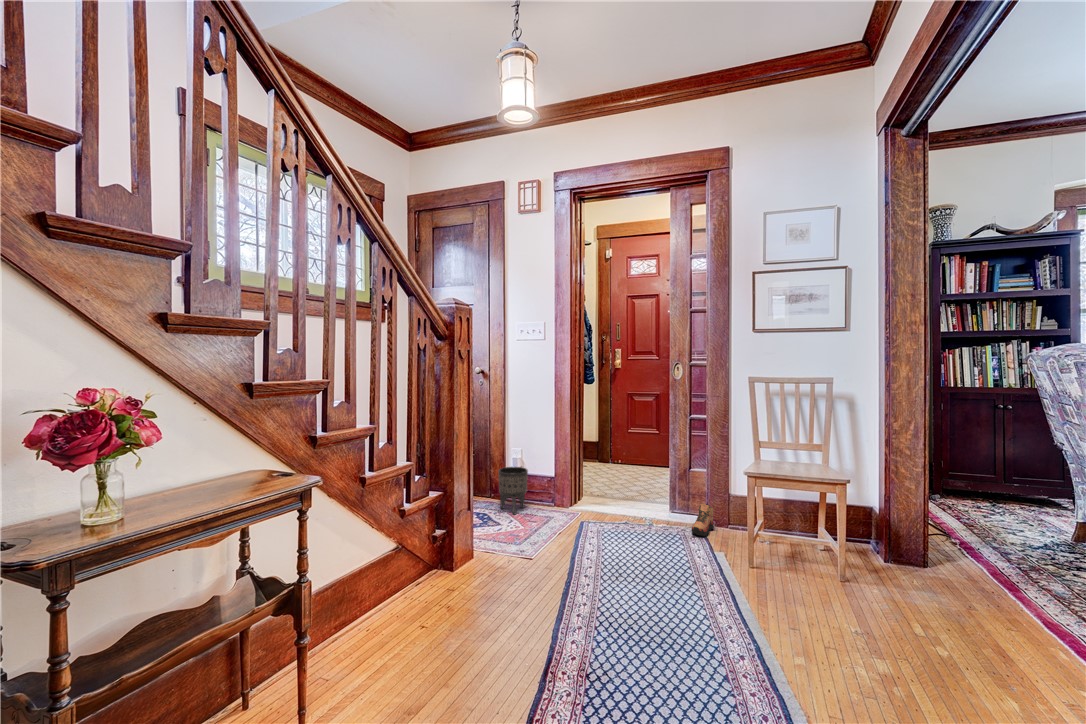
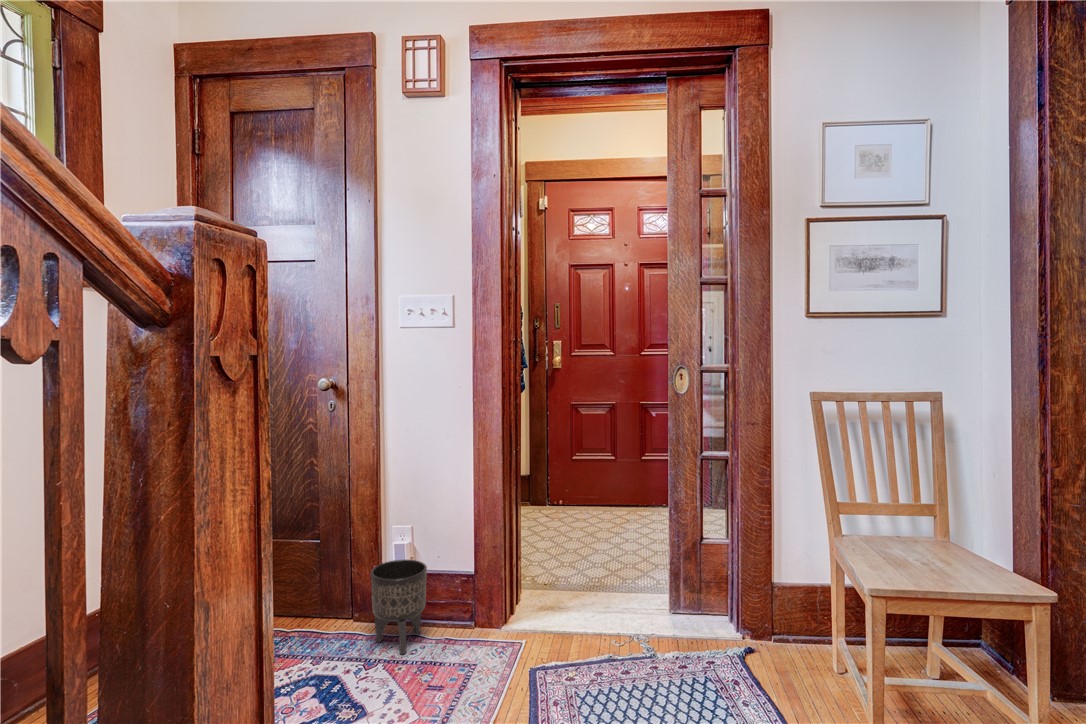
shoe: present [692,503,714,536] -> none [723,608,752,671]

